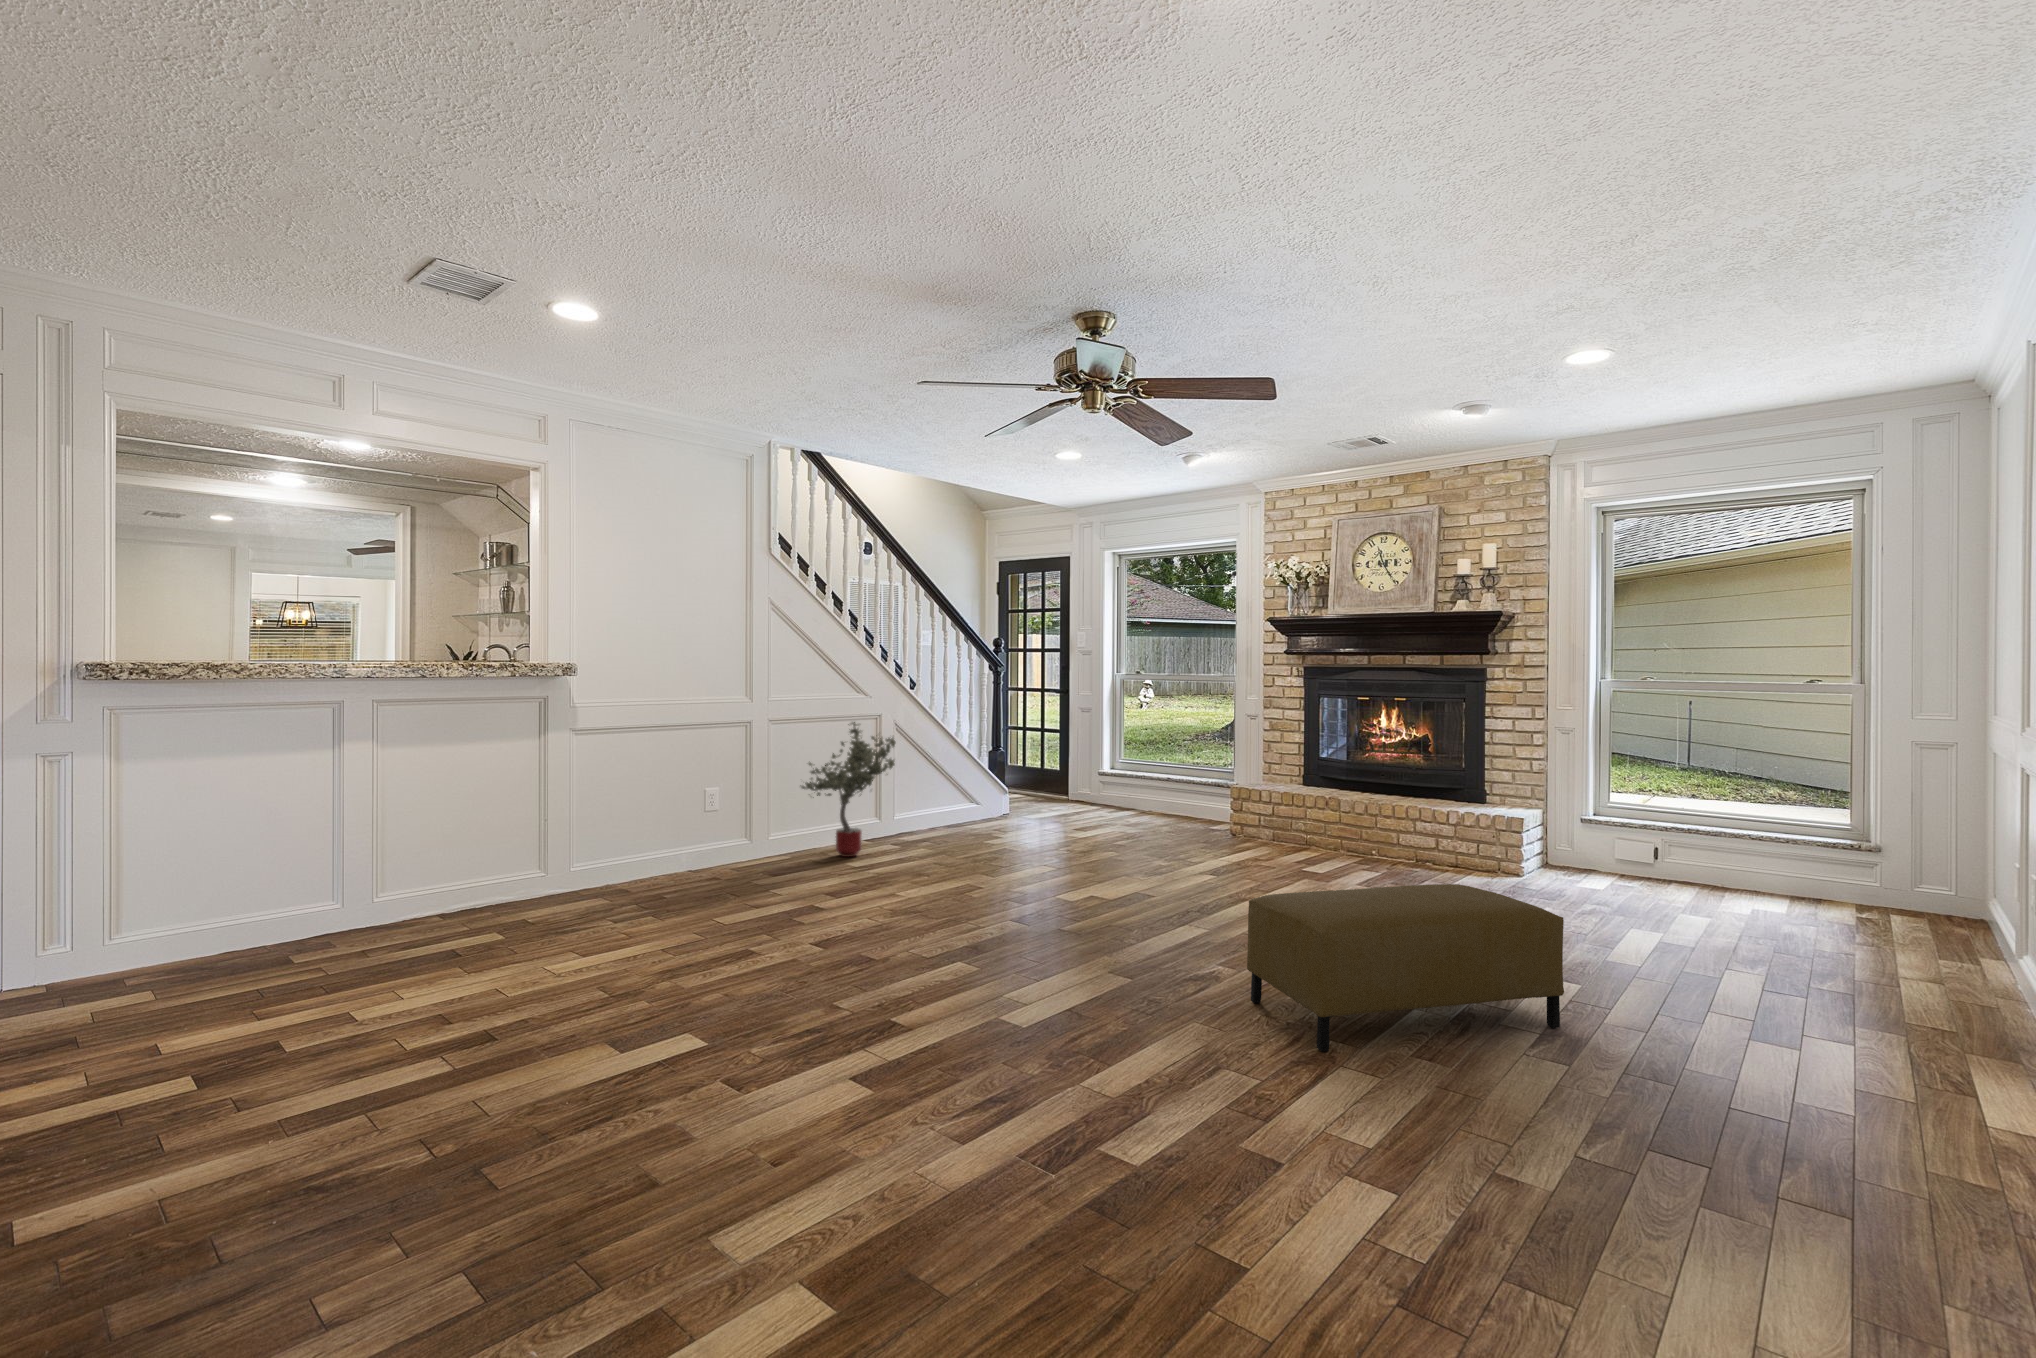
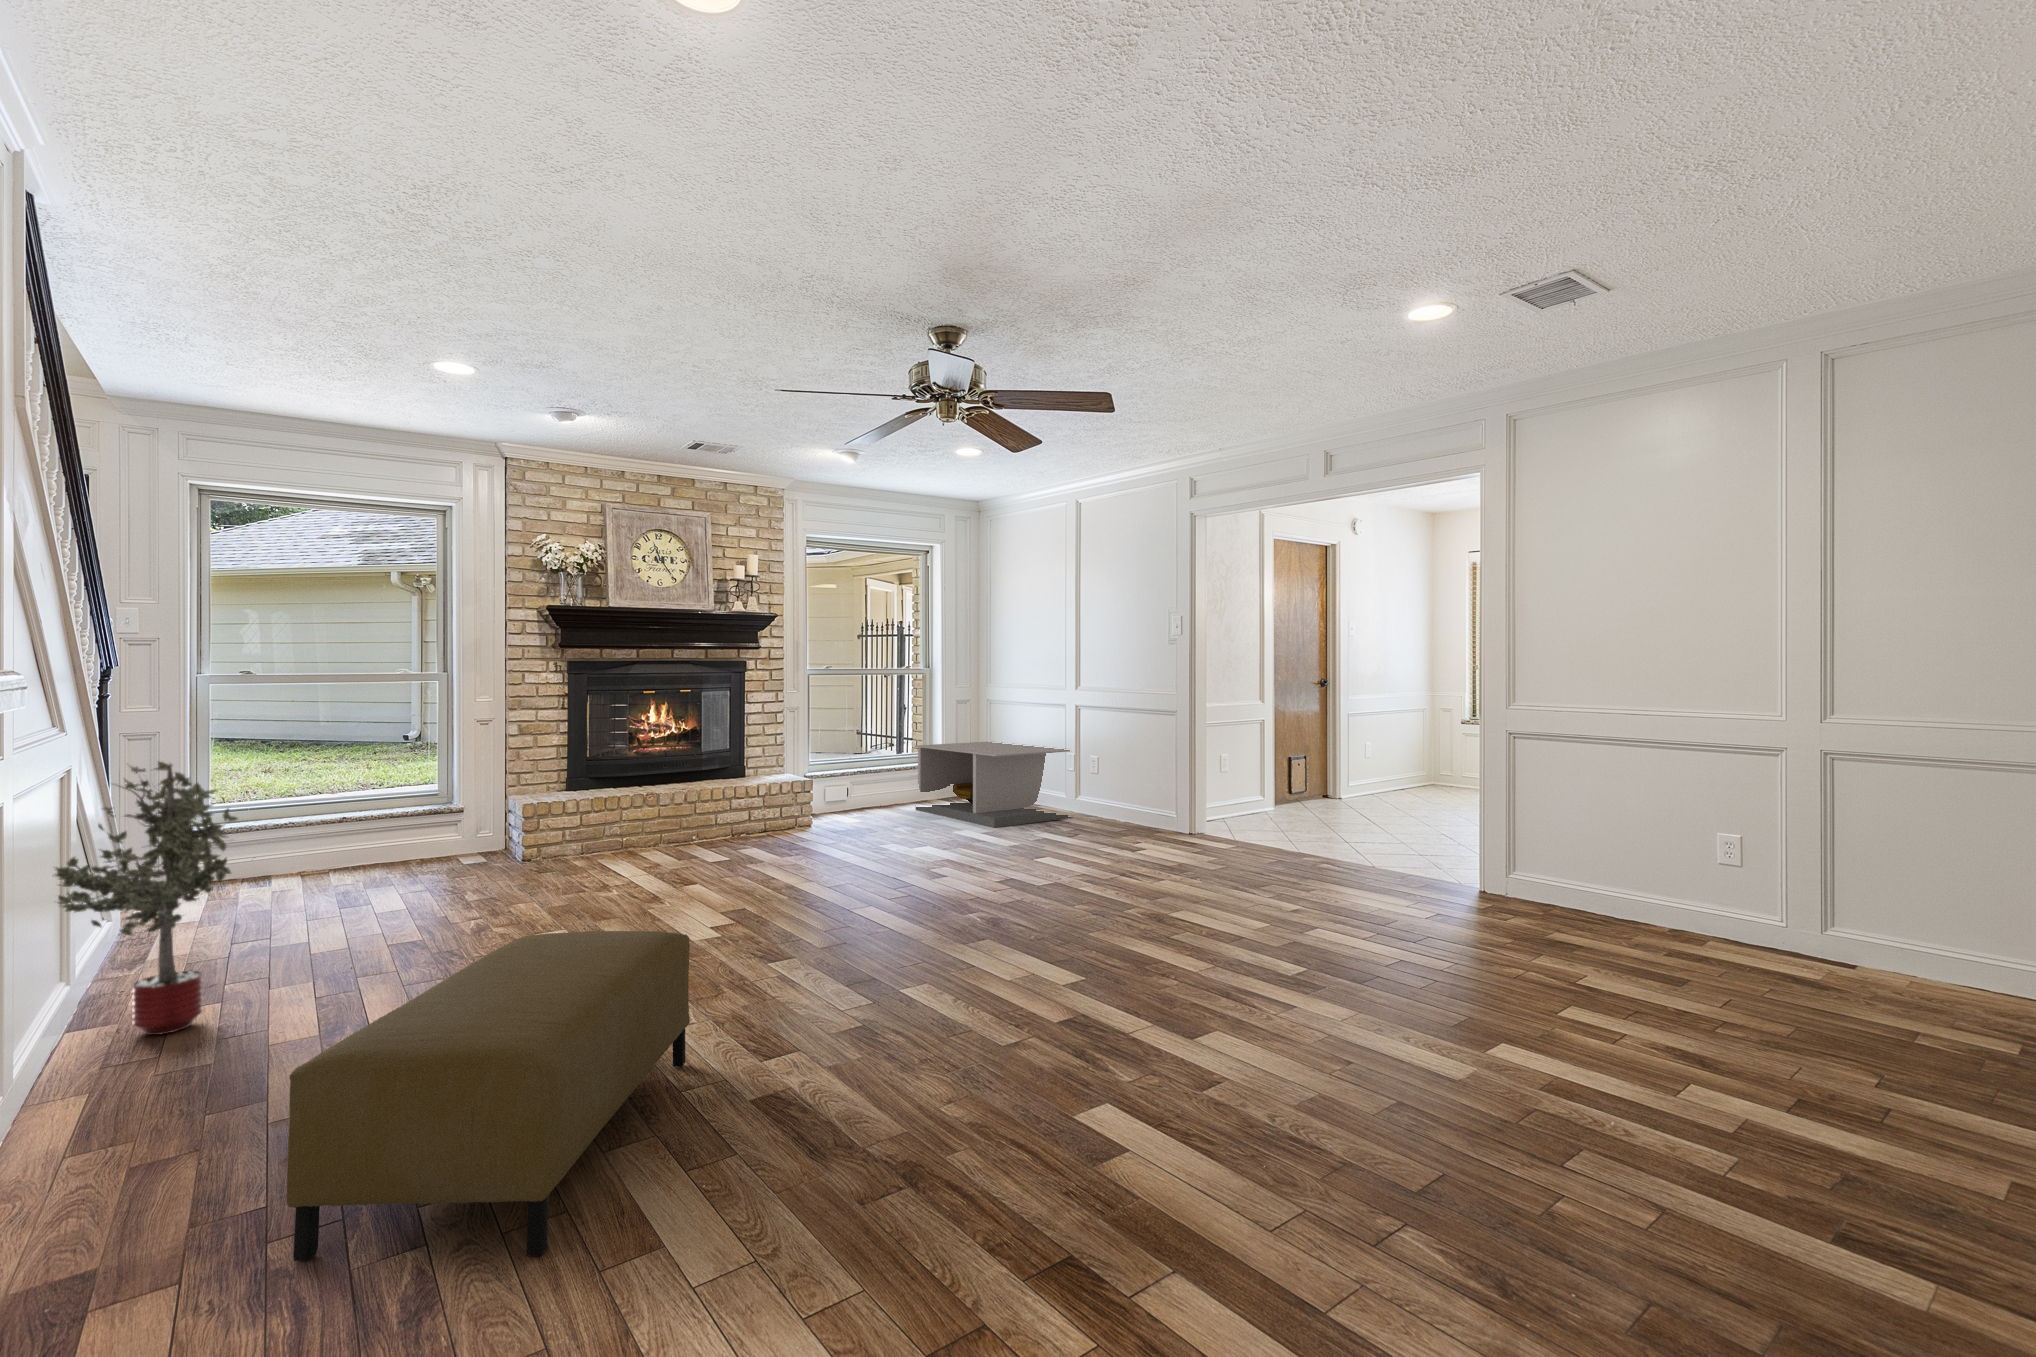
coffee table: none [1753,795,2005,977] -> present [915,742,1073,828]
ottoman: present [1247,884,1564,1051] -> present [286,931,690,1261]

